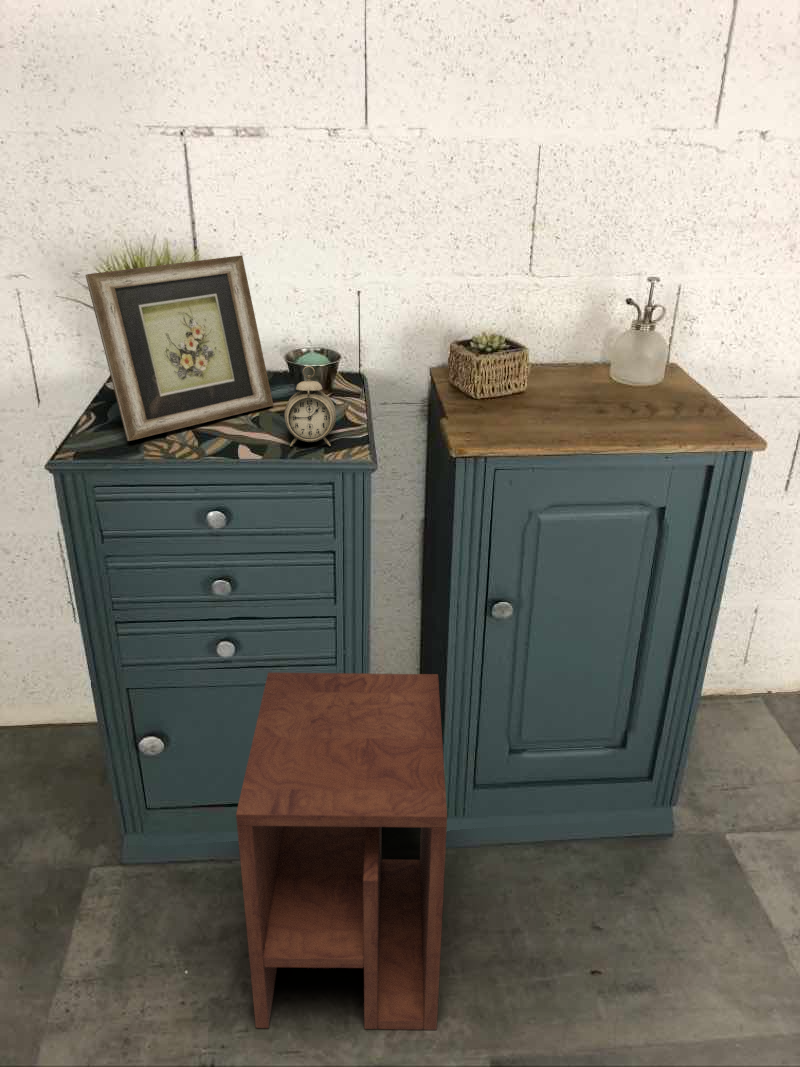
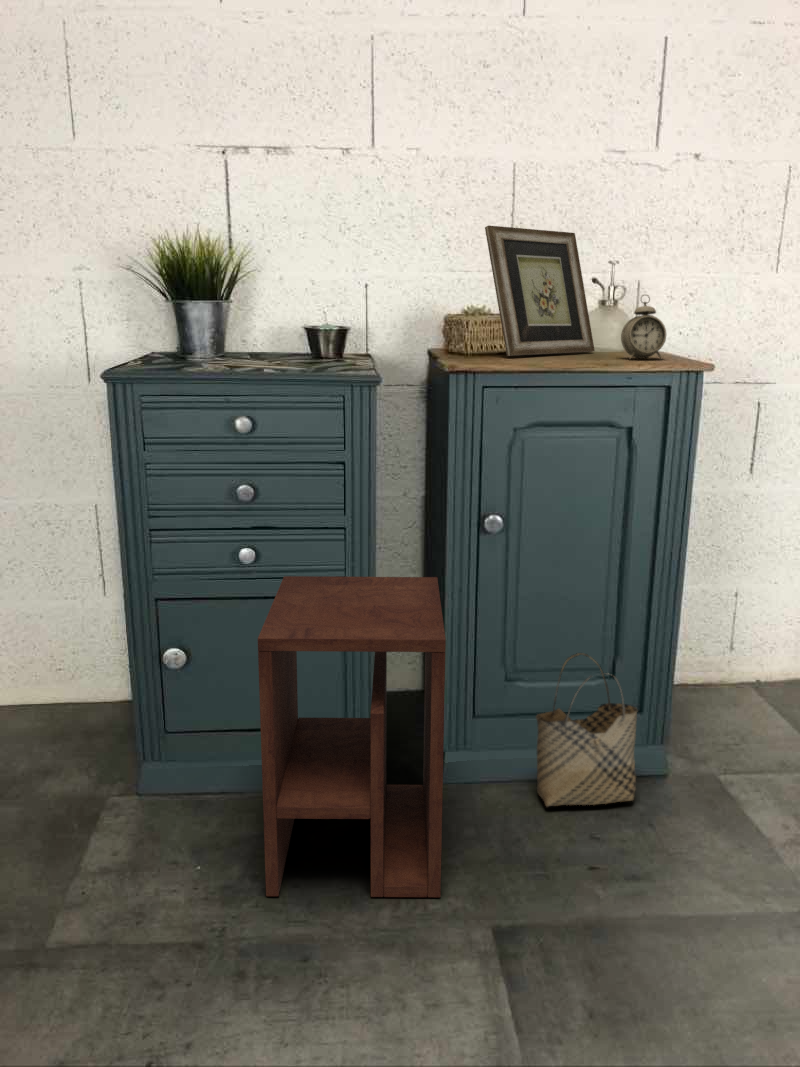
picture frame: present [86,255,273,441] -> present [485,226,594,356]
alarm clock: present [285,366,336,446] -> present [621,295,666,359]
woven basket: none [538,736,649,892] -> present [536,653,638,807]

